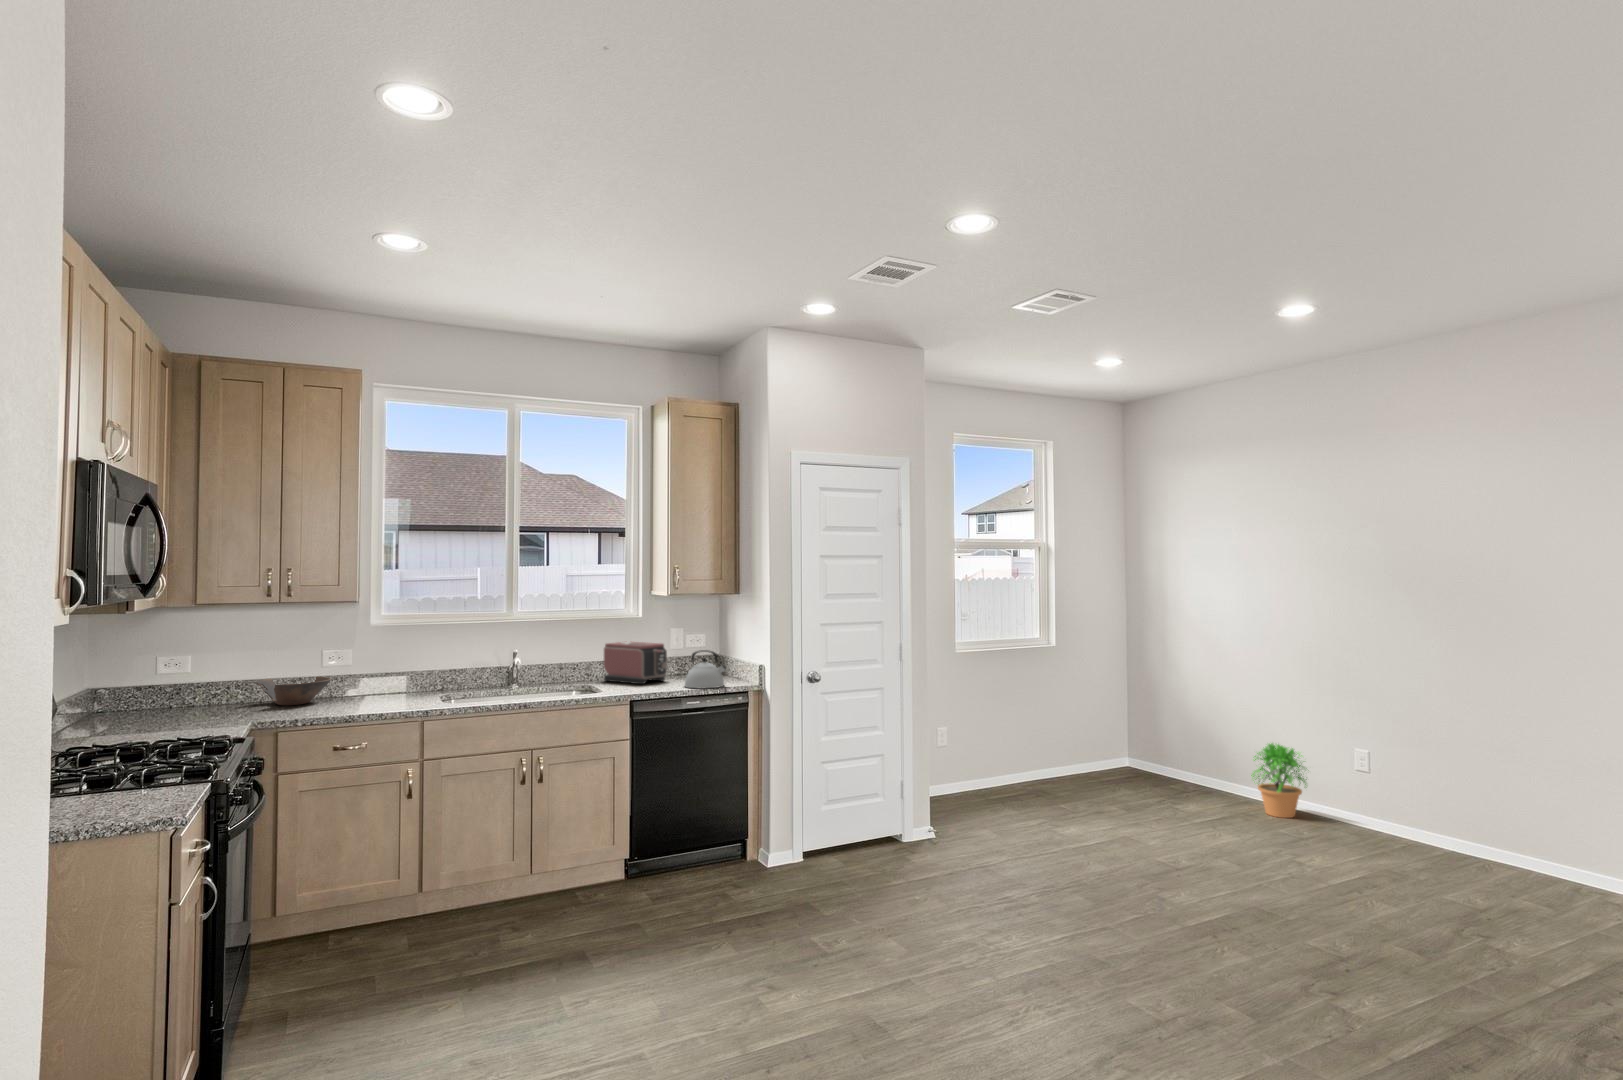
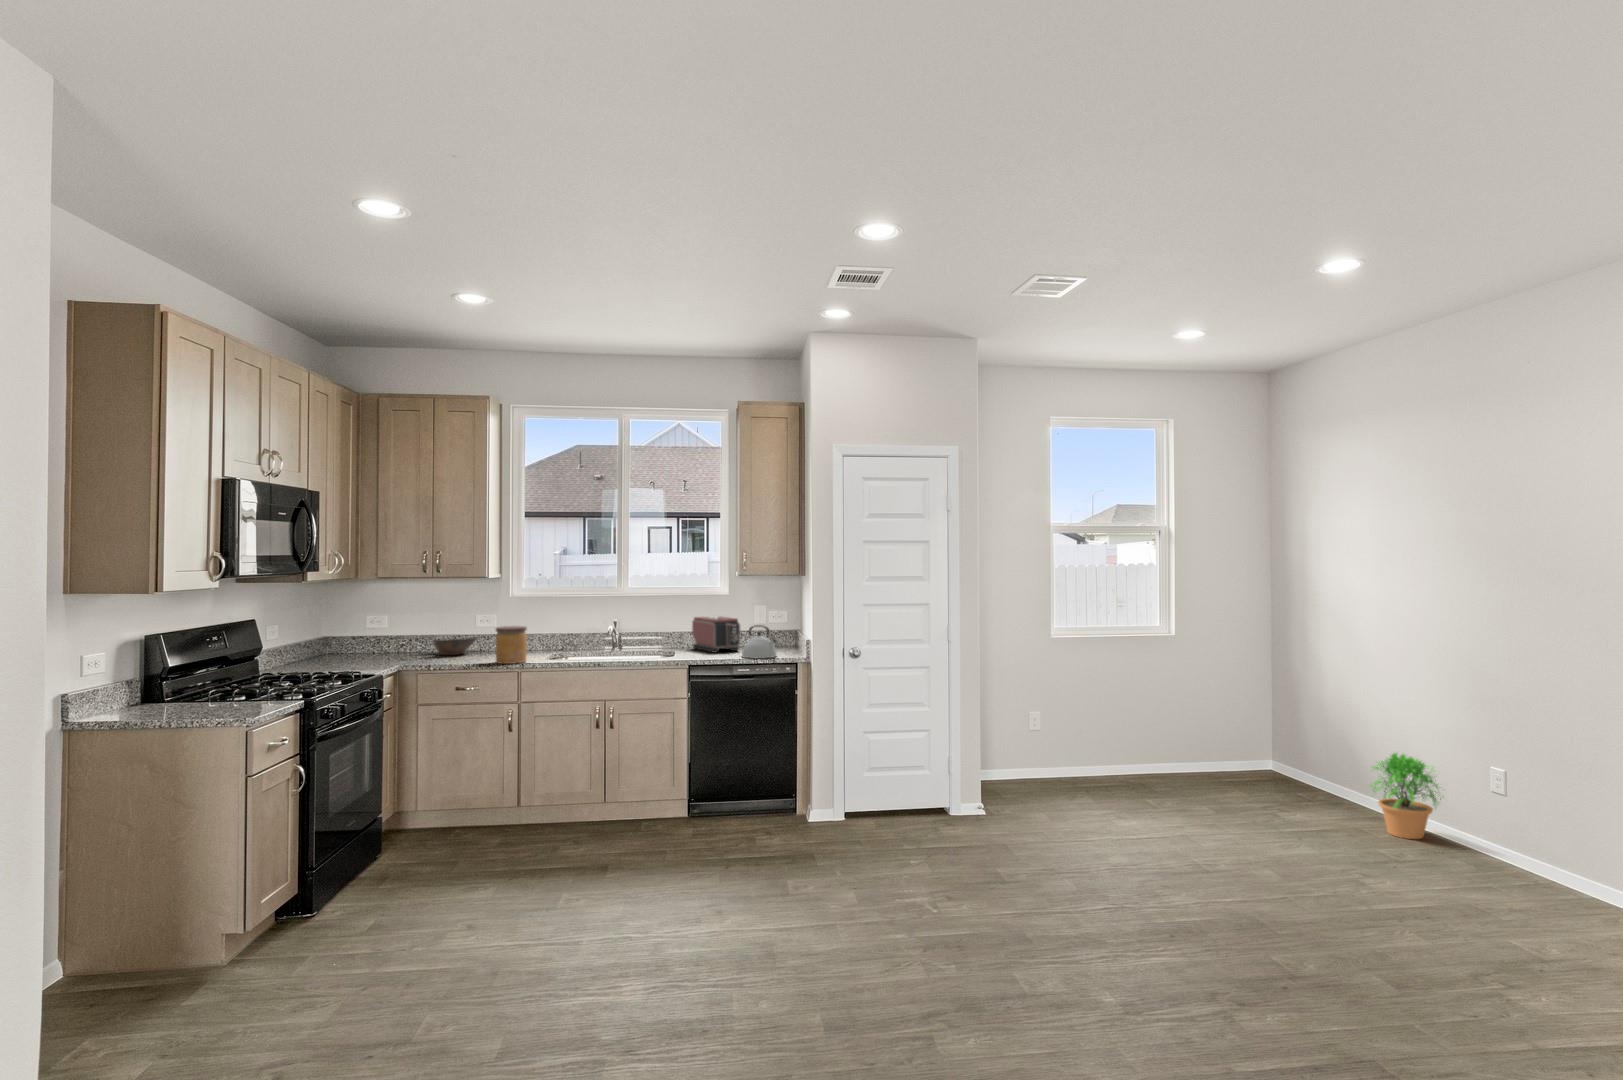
jar: none [387,662,429,712] -> present [496,626,527,664]

